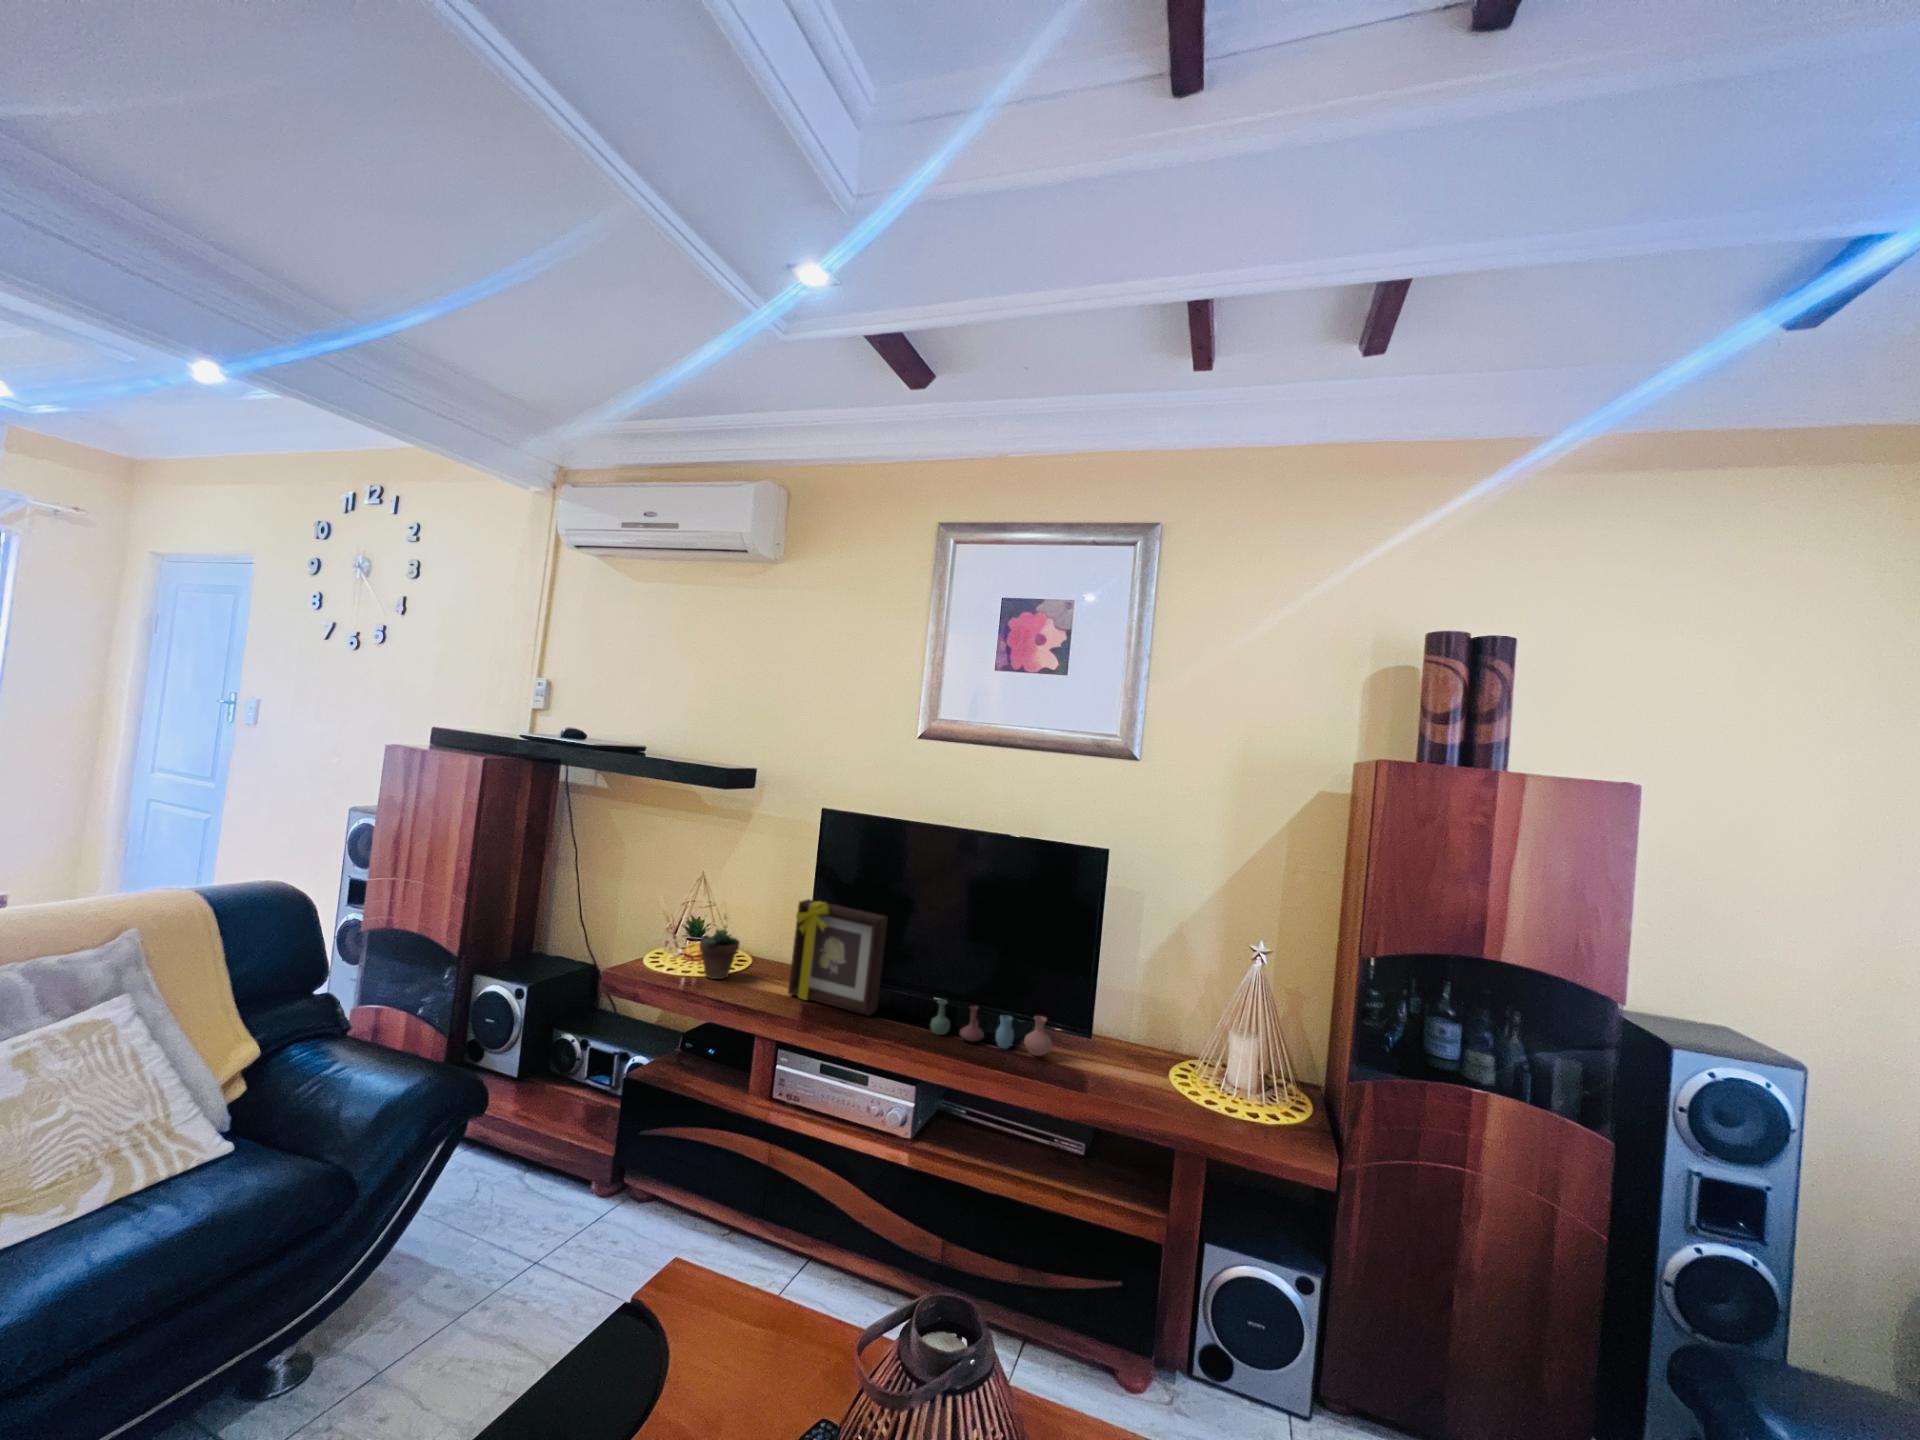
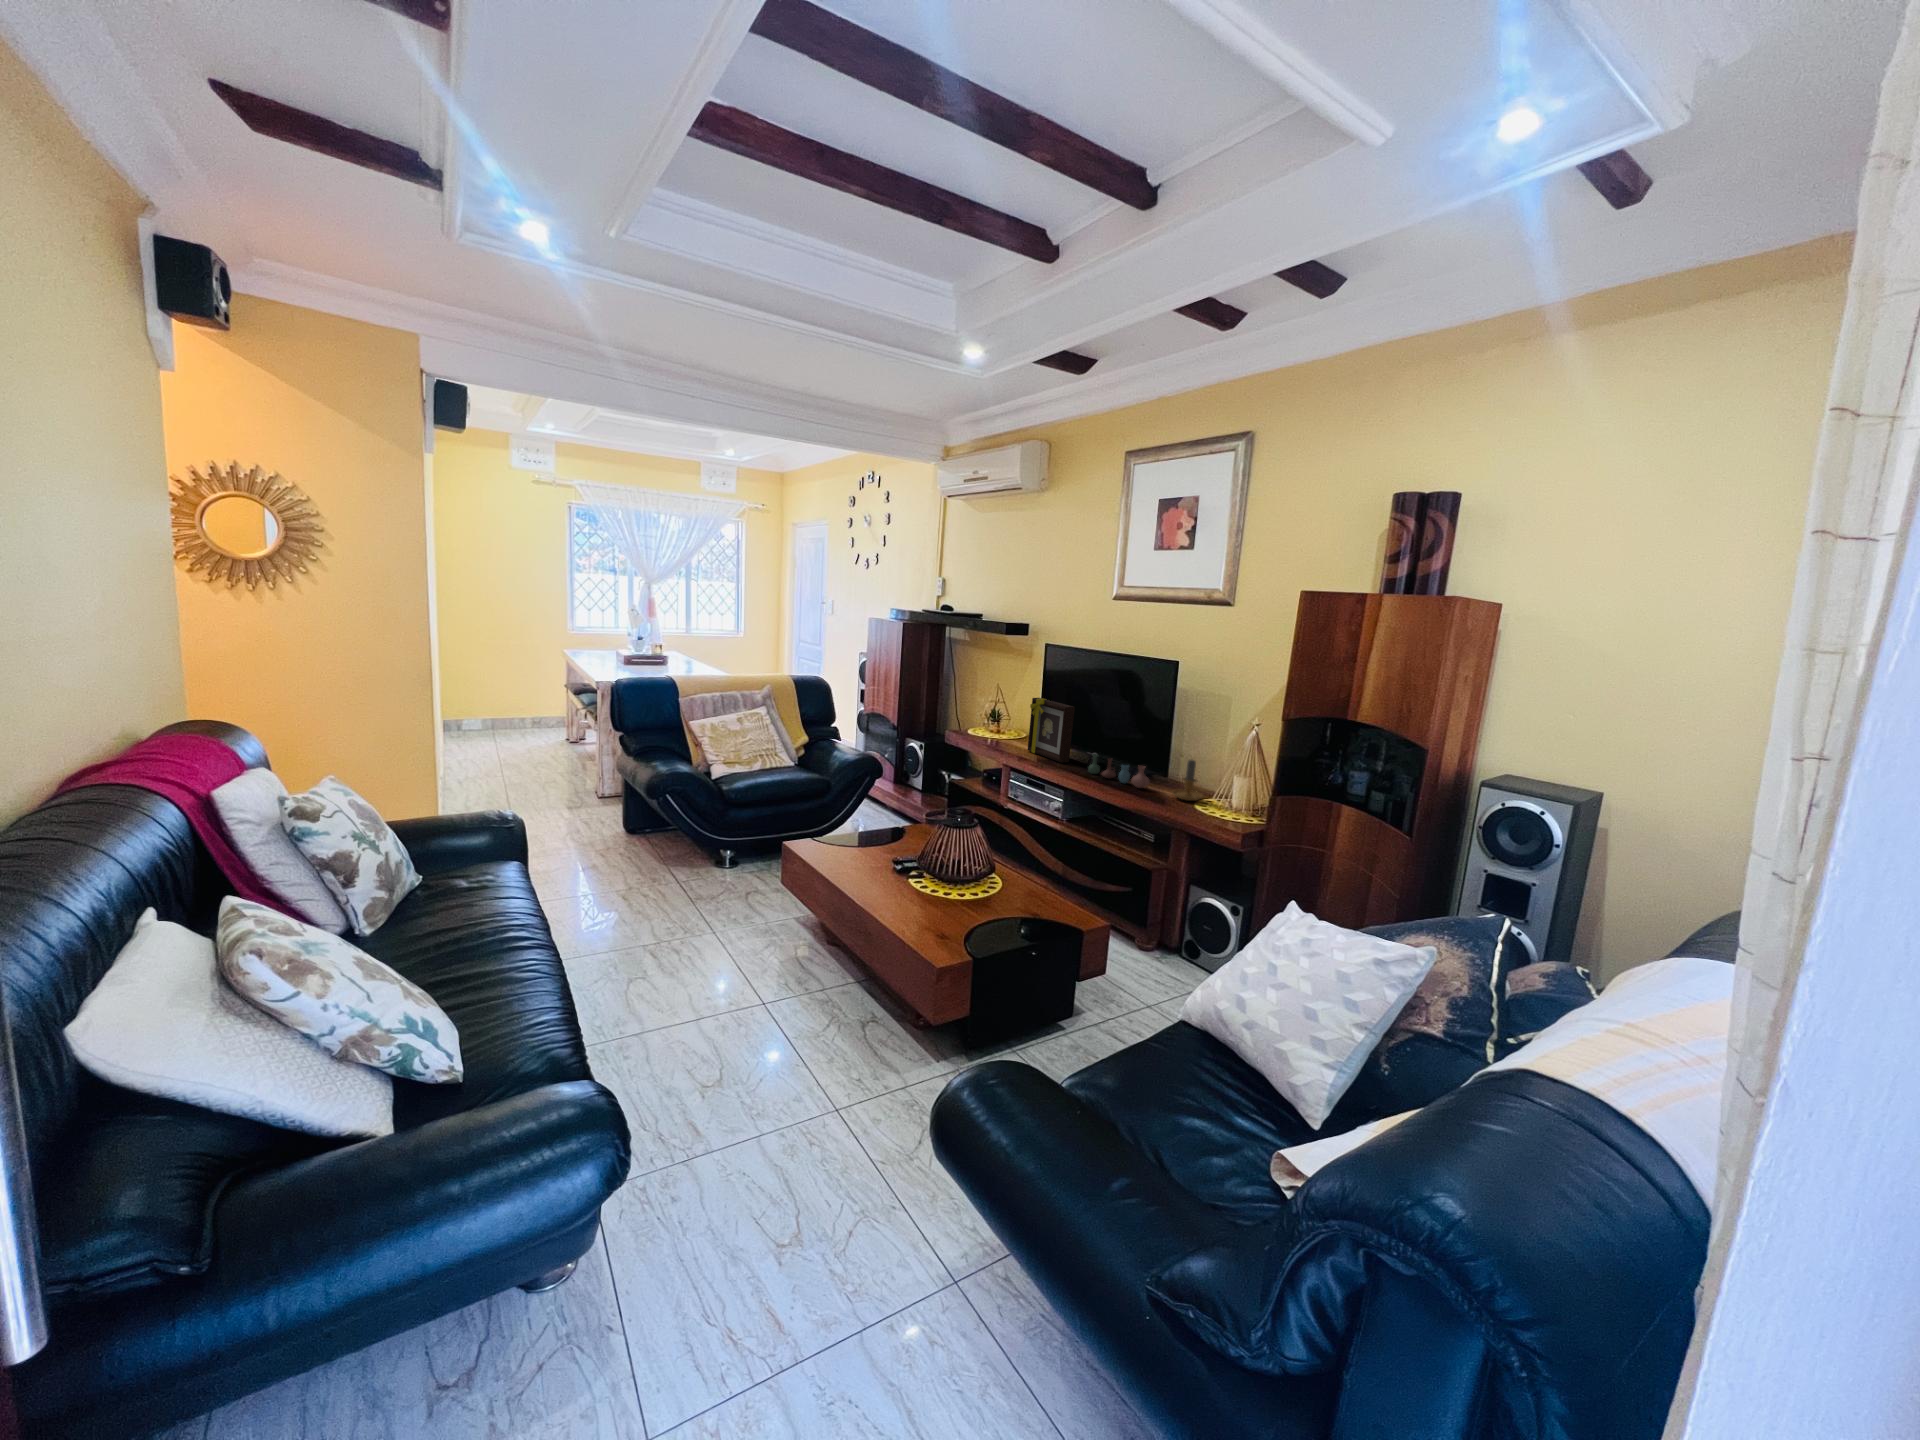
succulent plant: present [700,915,740,979] -> none [990,706,1011,742]
candle: none [1093,997,1151,1070] -> present [1172,760,1204,801]

